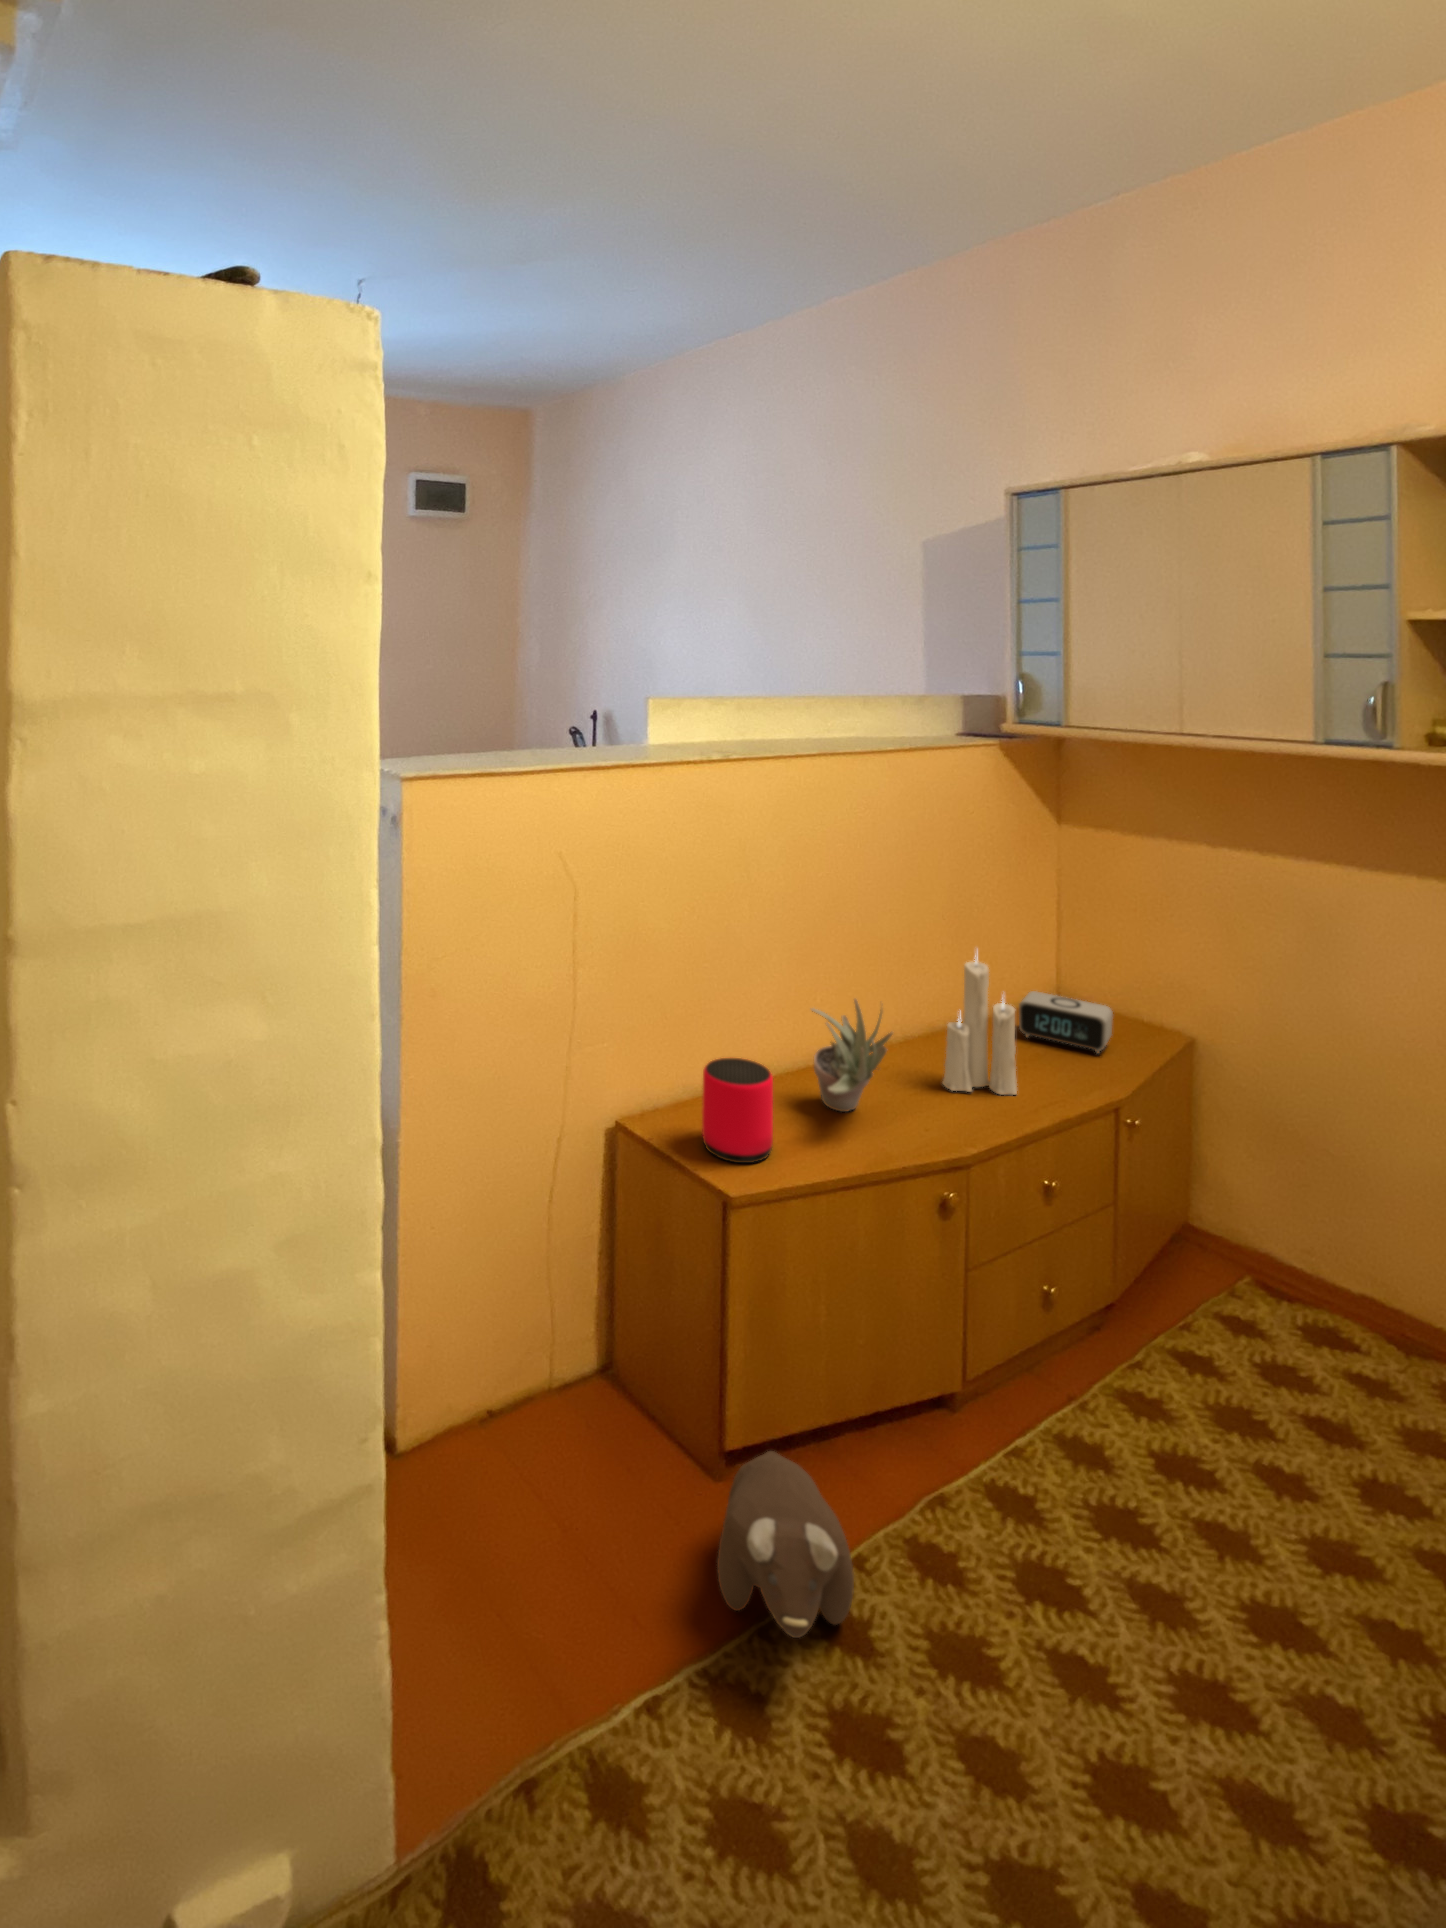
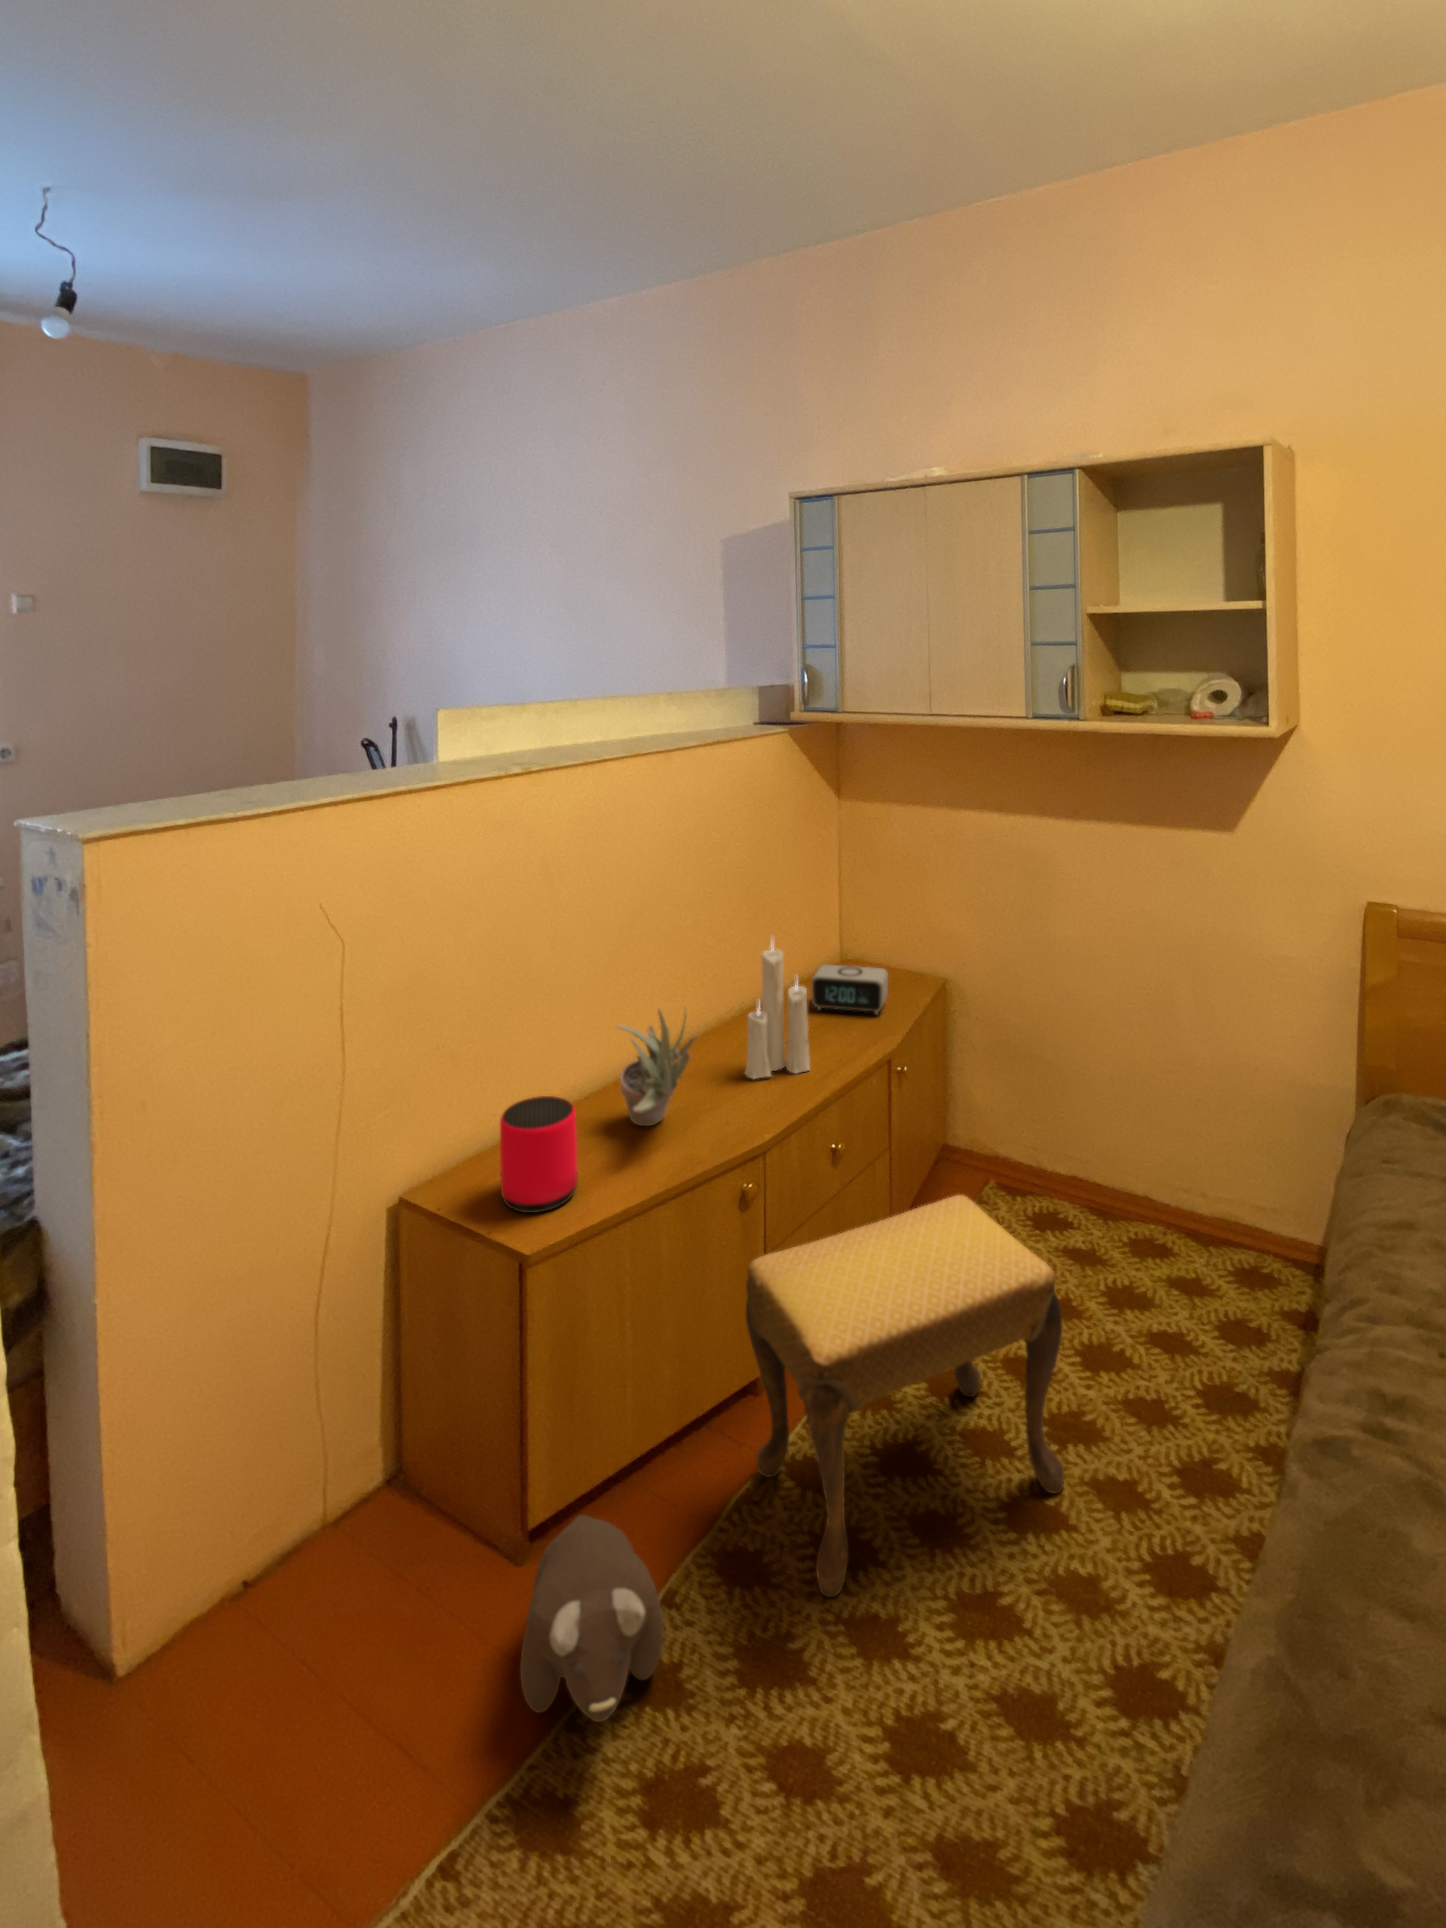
footstool: none [943,1262,1344,1638] -> present [746,1195,1065,1597]

